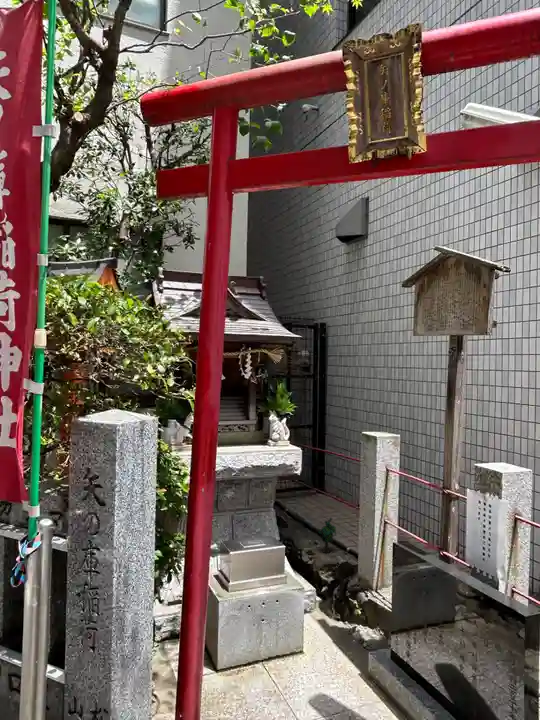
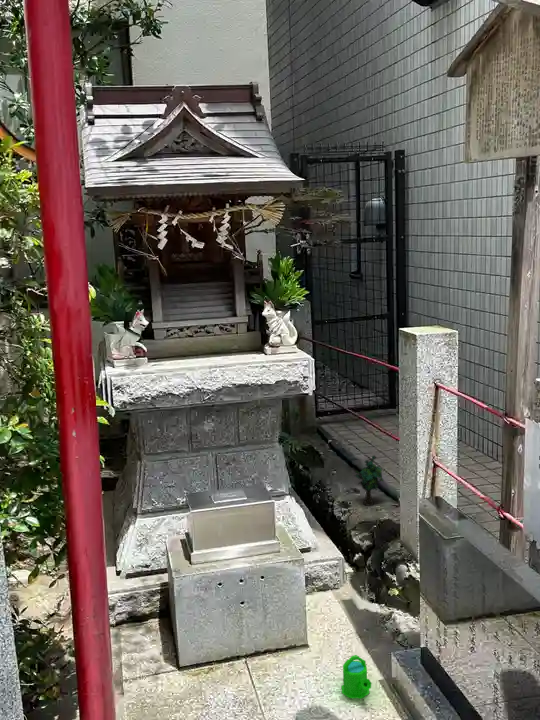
watering can: none [334,655,358,688] -> present [341,655,371,698]

